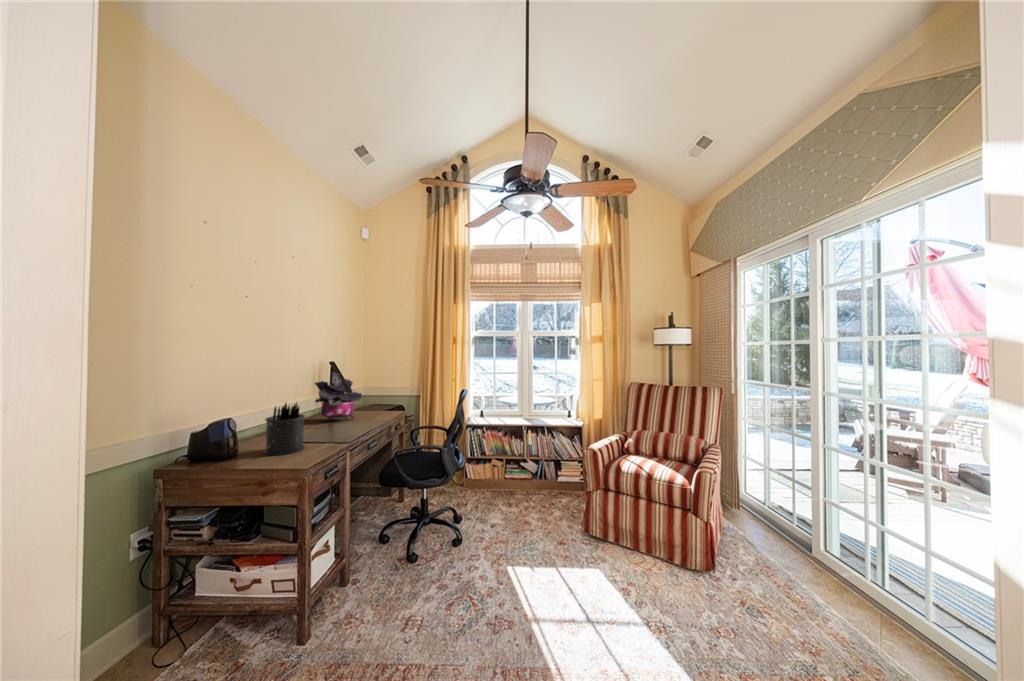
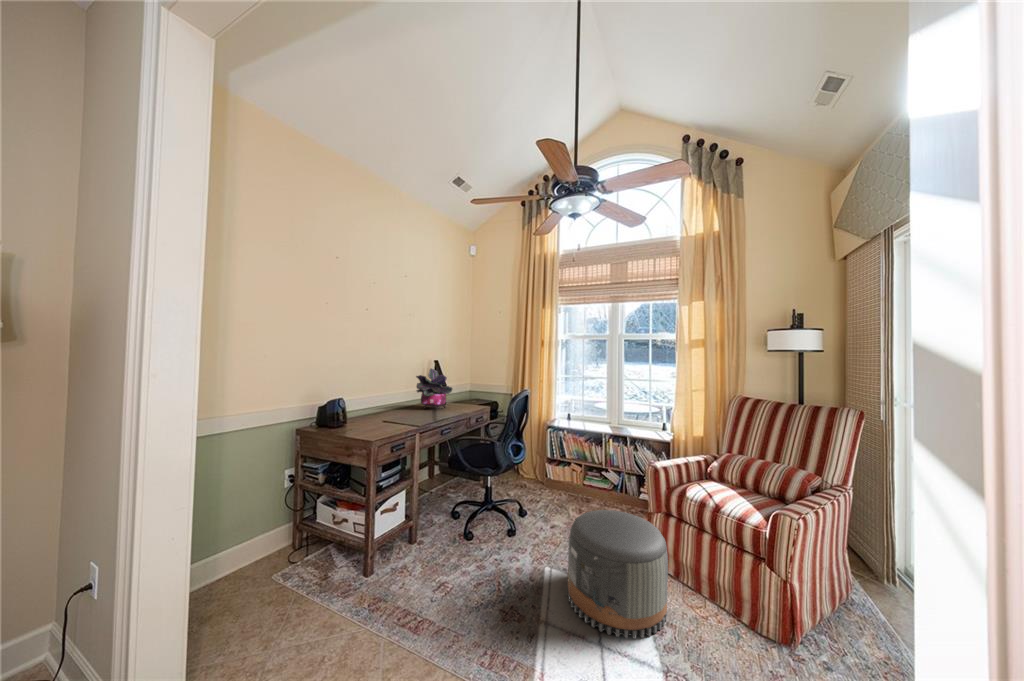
pen holder: present [265,403,305,455] -> none [357,389,386,429]
pouf: none [537,495,628,610] -> present [568,510,668,639]

